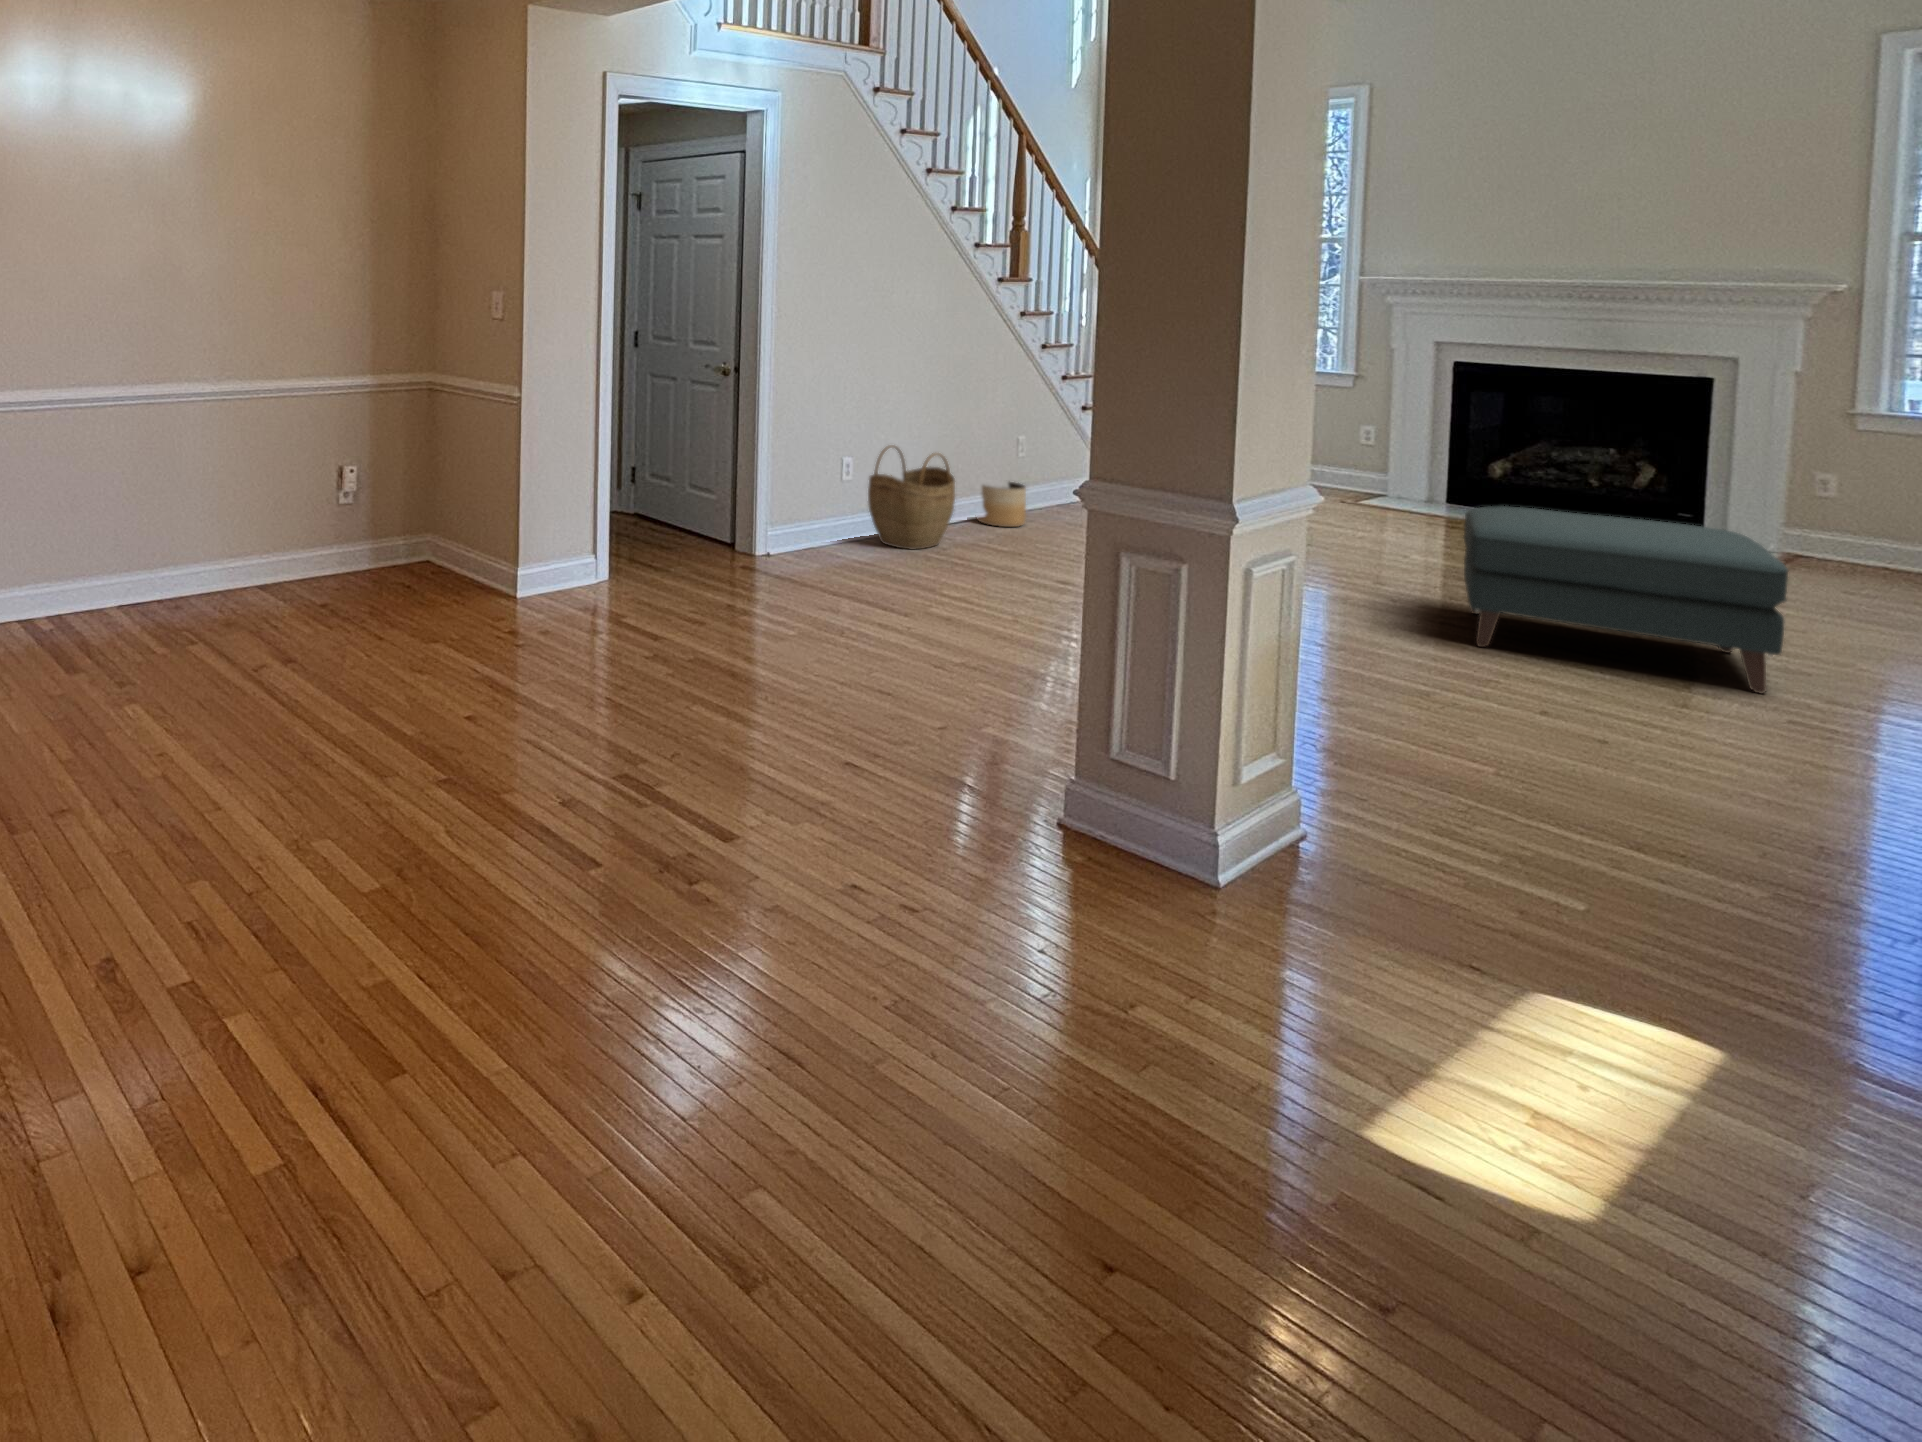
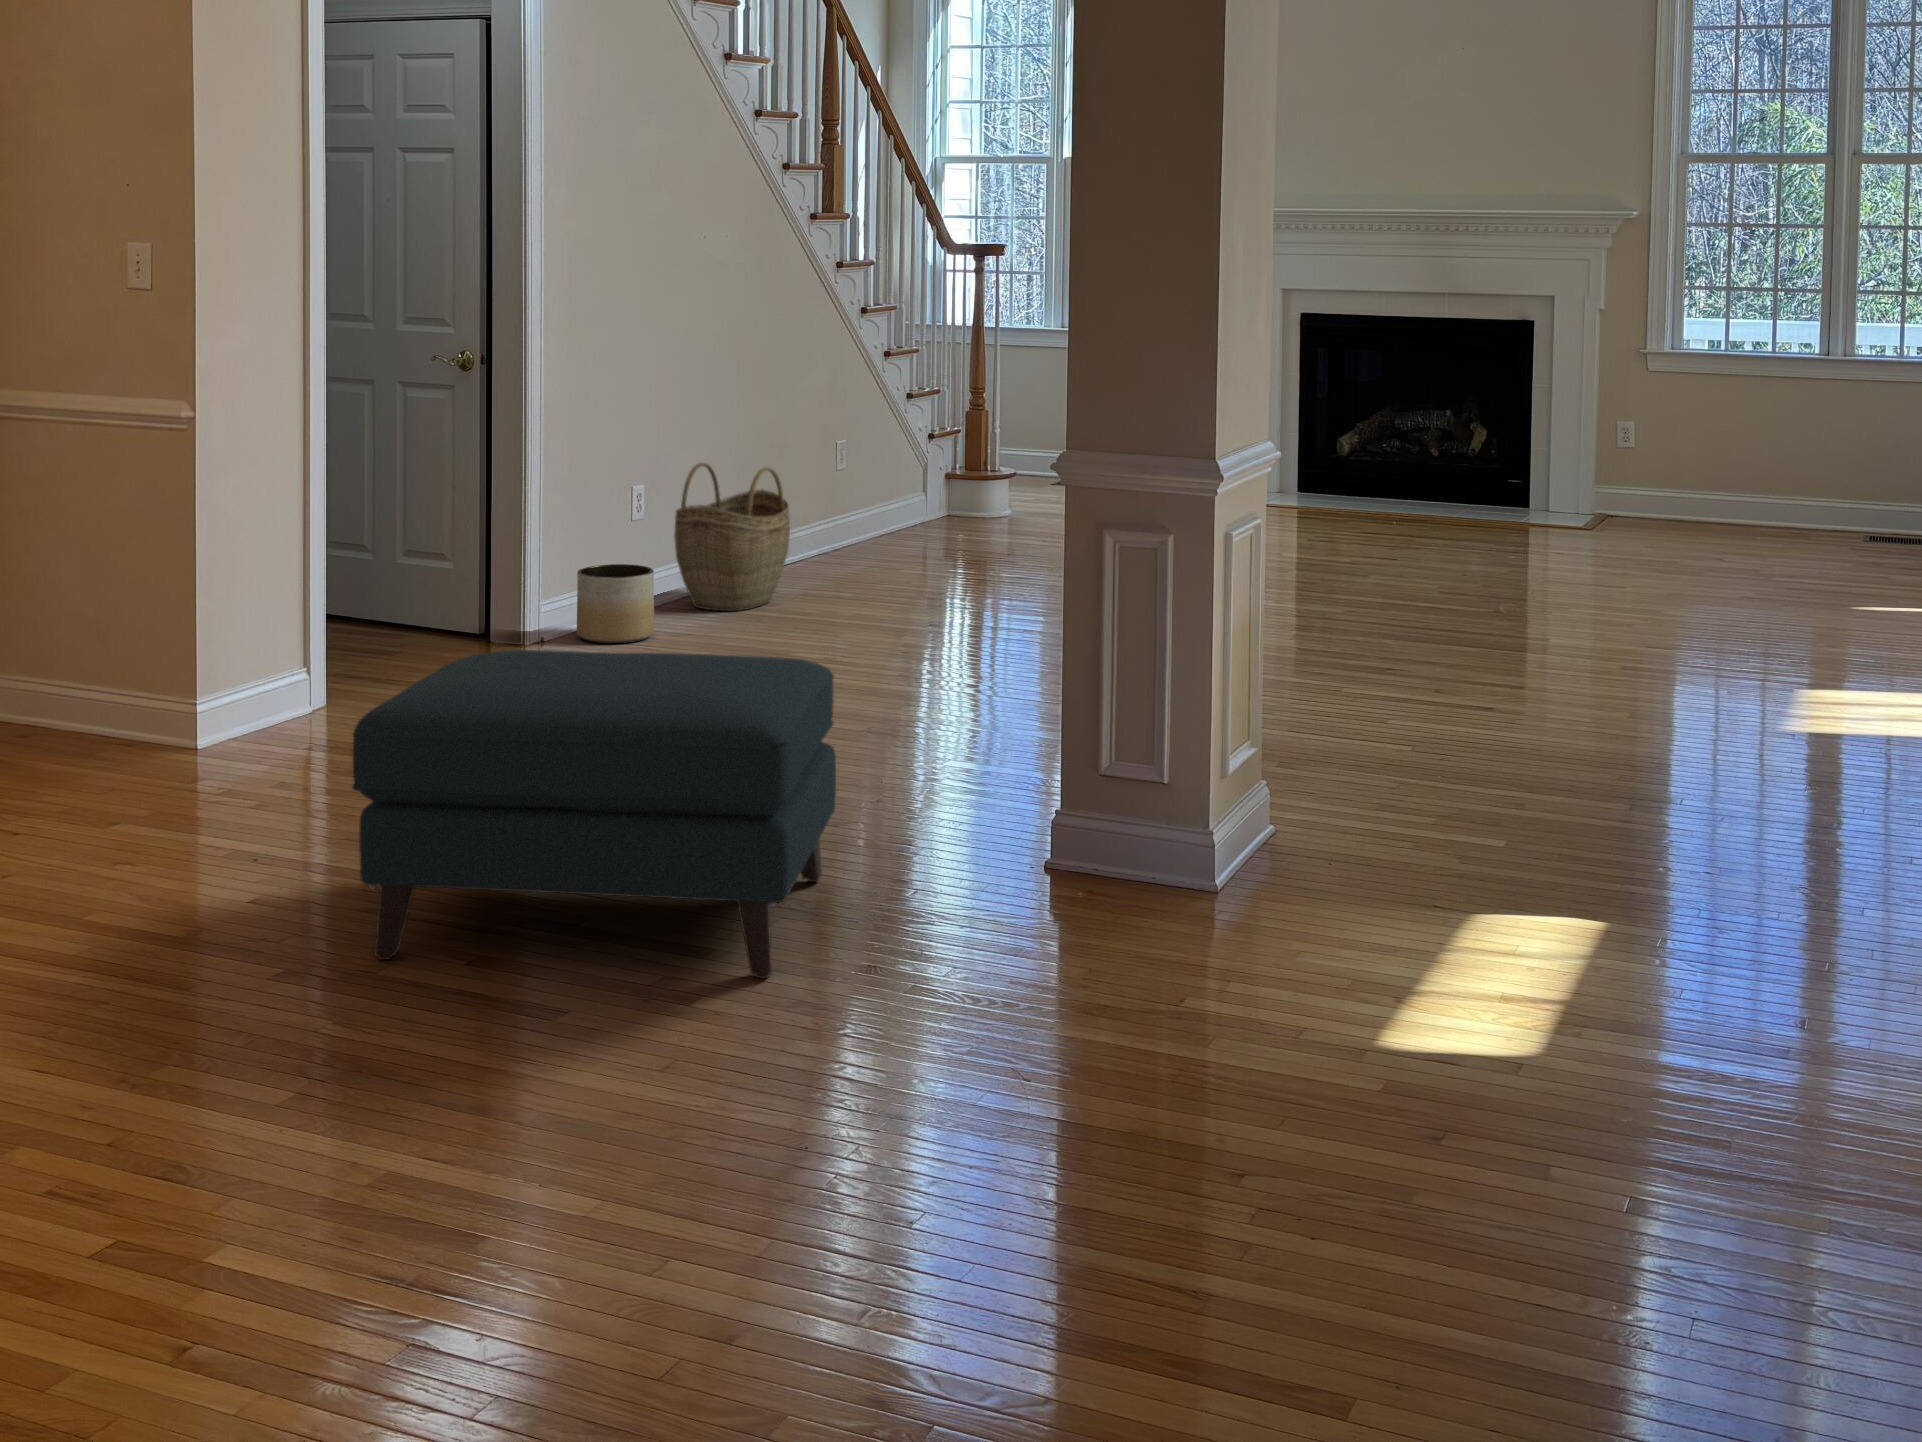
planter: present [977,482,1026,527] -> present [577,564,654,643]
ottoman: present [1464,506,1788,694] -> present [352,650,836,979]

